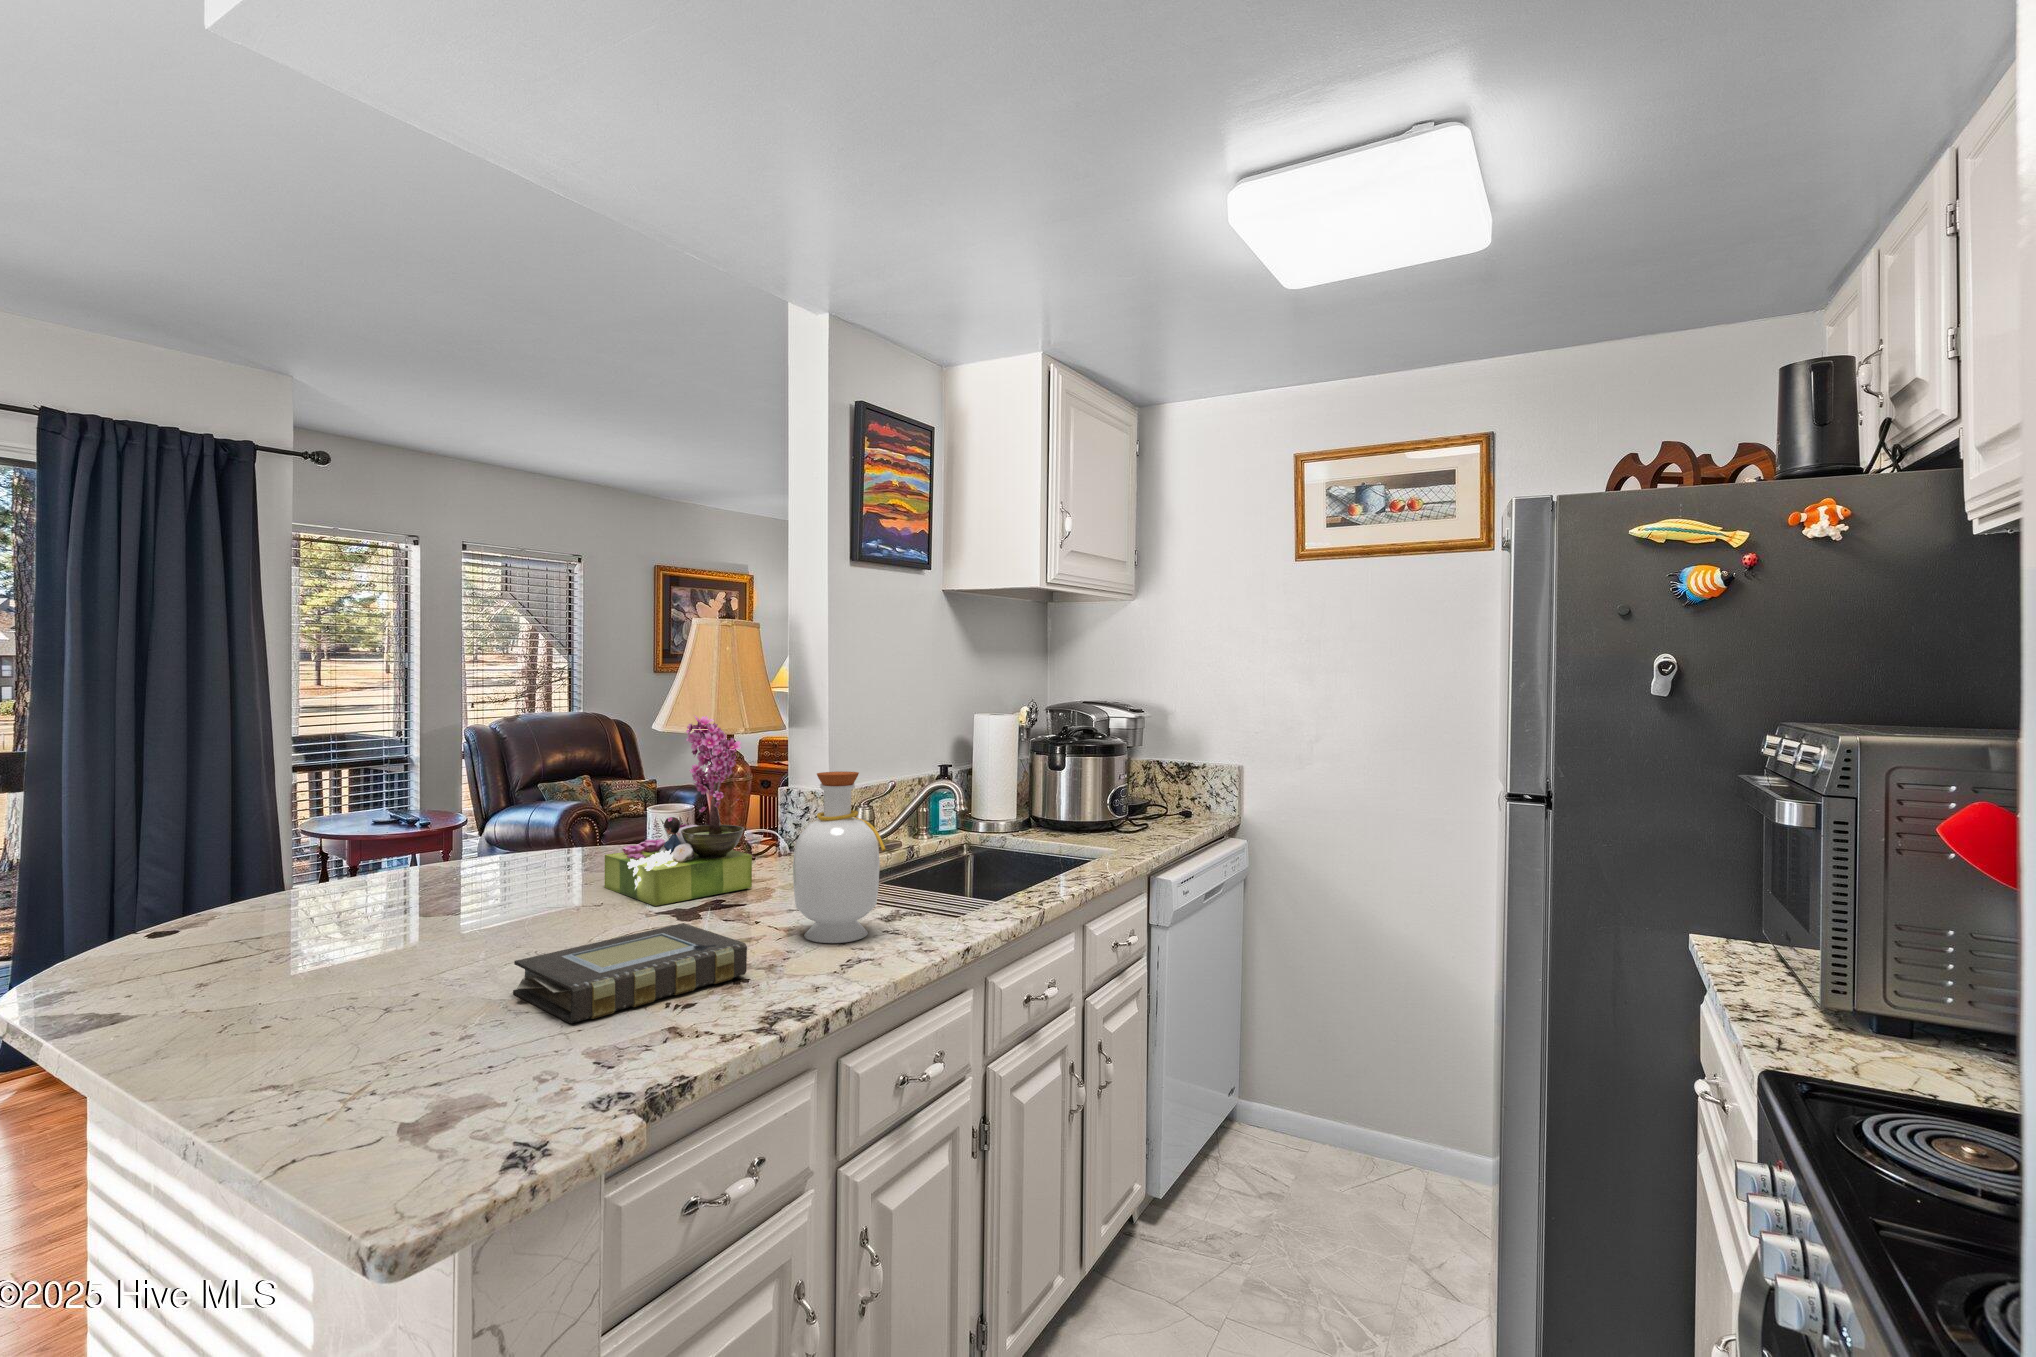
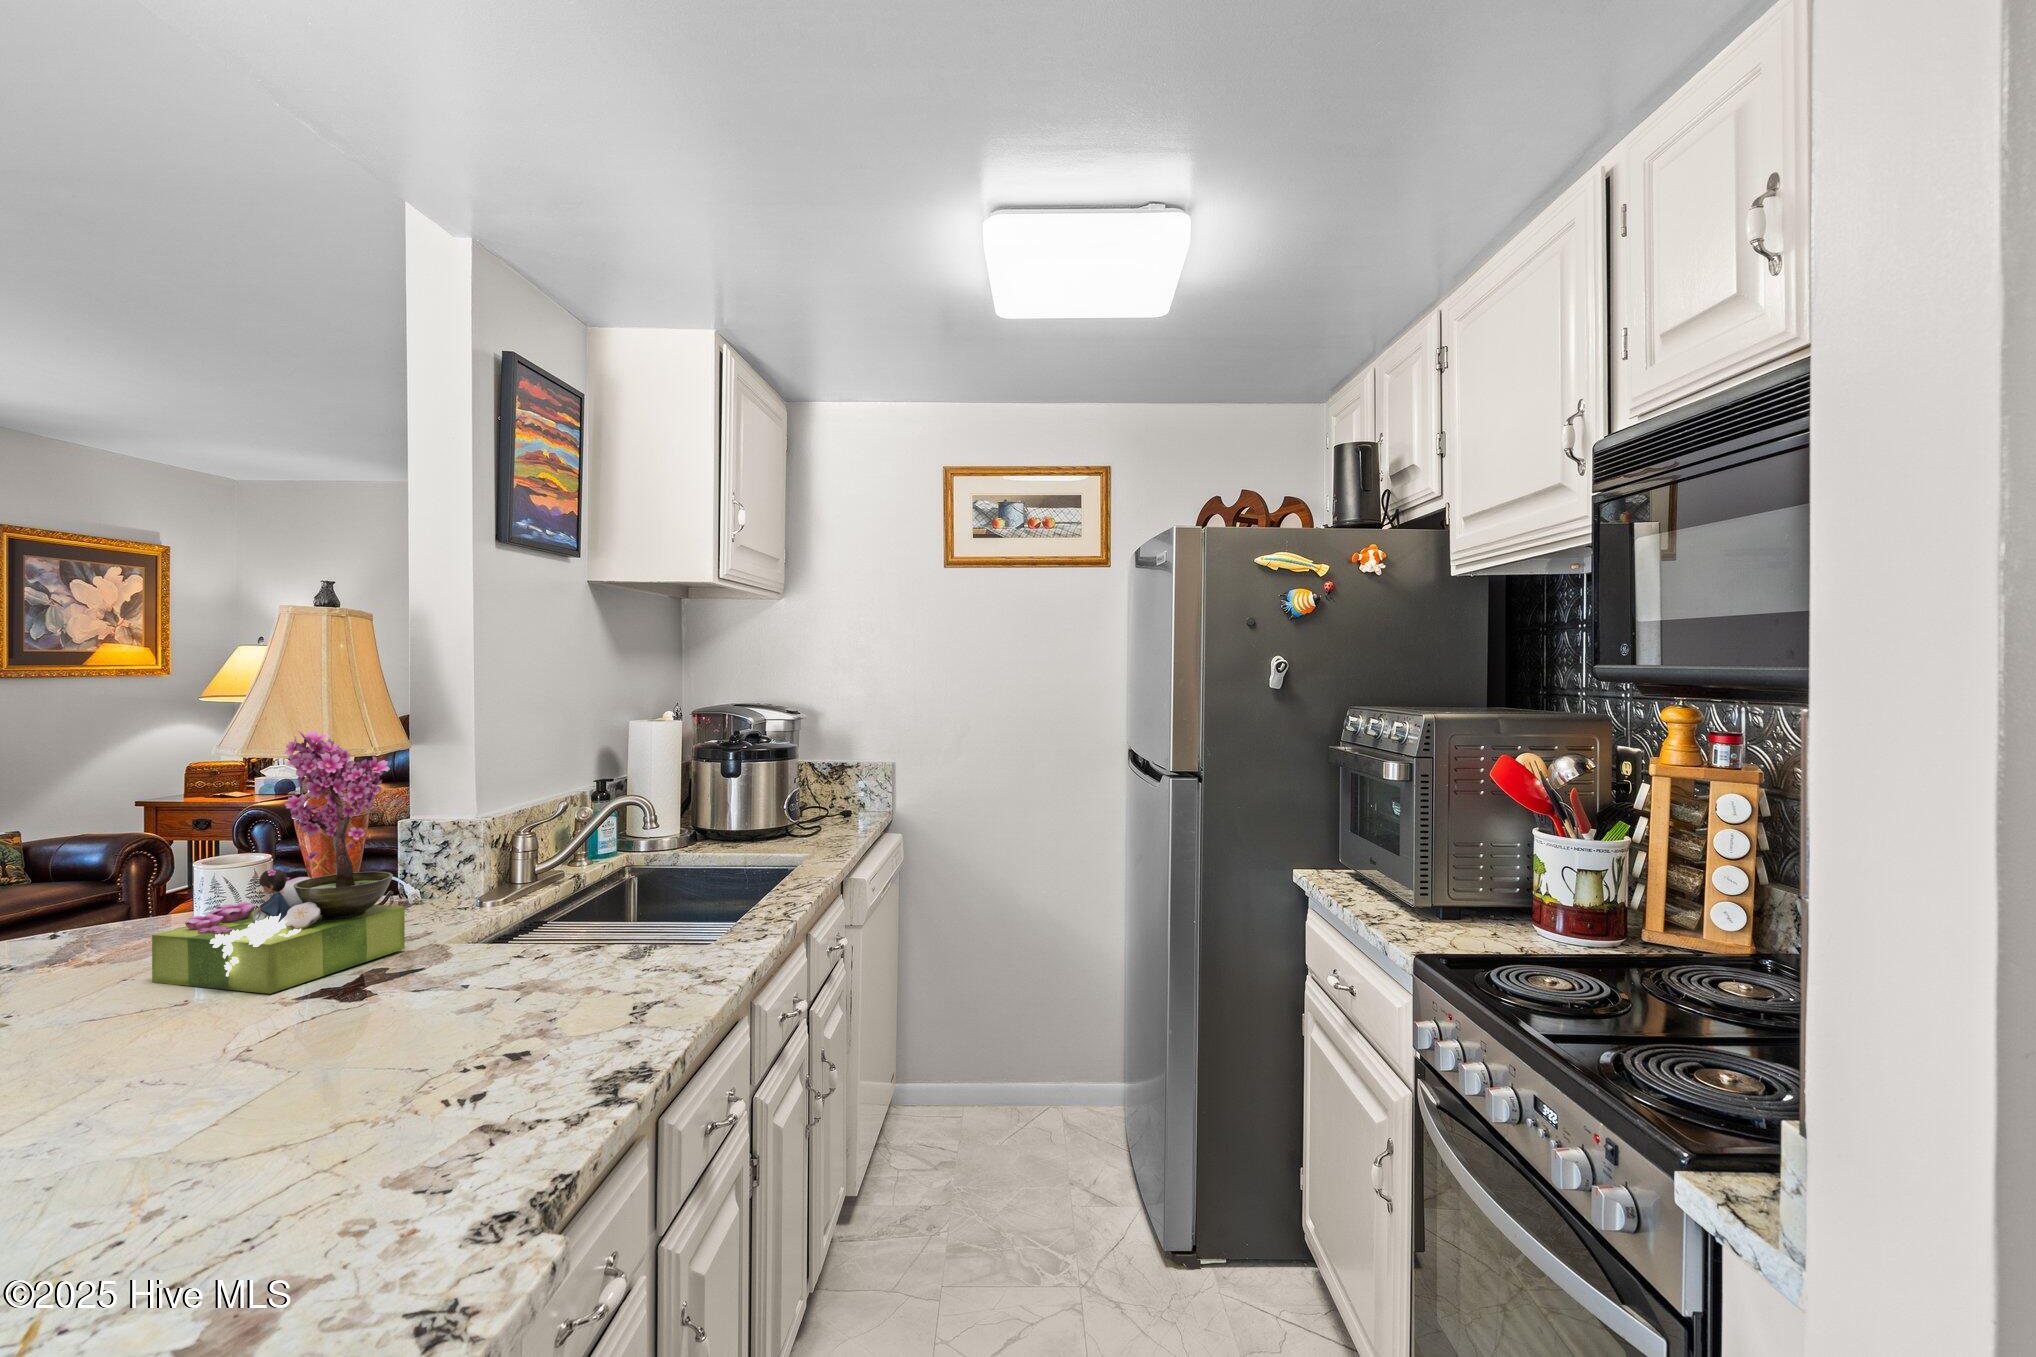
bottle: present [793,771,886,943] -> none [521,786,645,1000]
book: present [513,923,747,1024] -> none [124,1006,509,1181]

